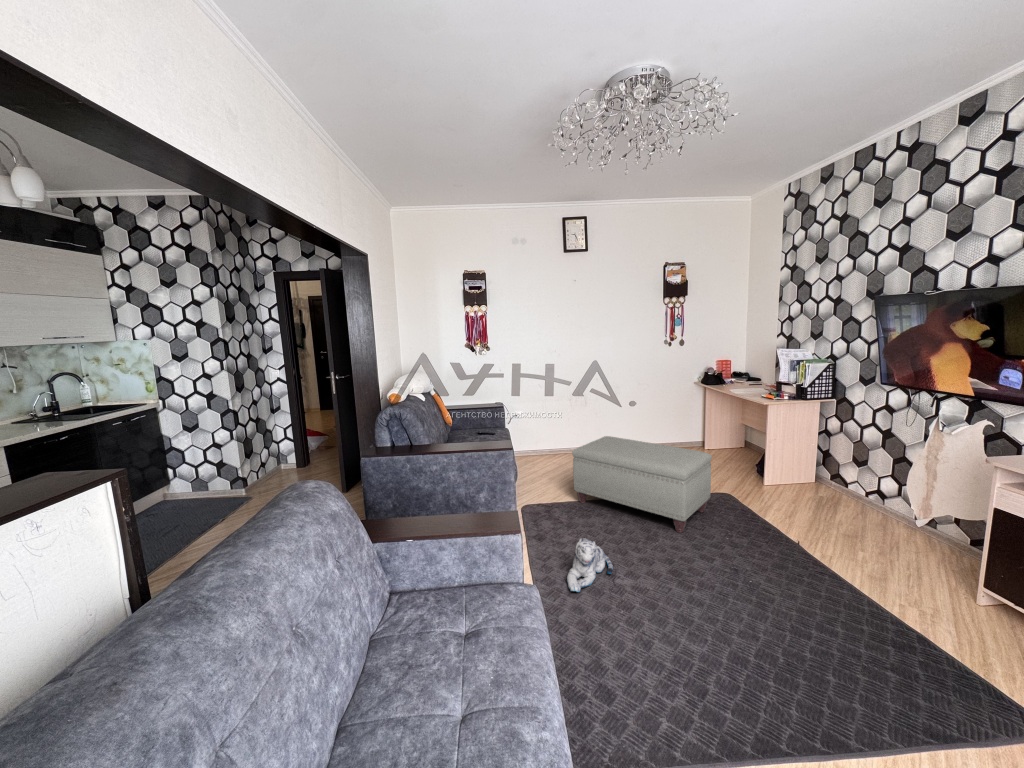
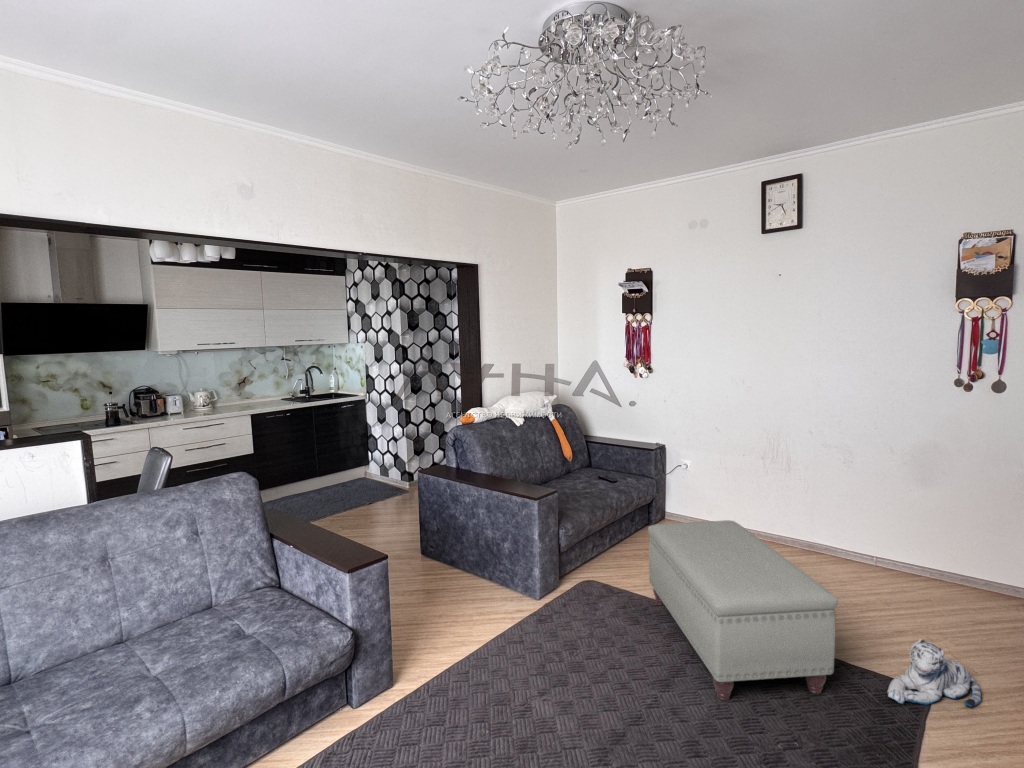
plush toy: present [567,539,613,592] -> present [887,639,982,707]

